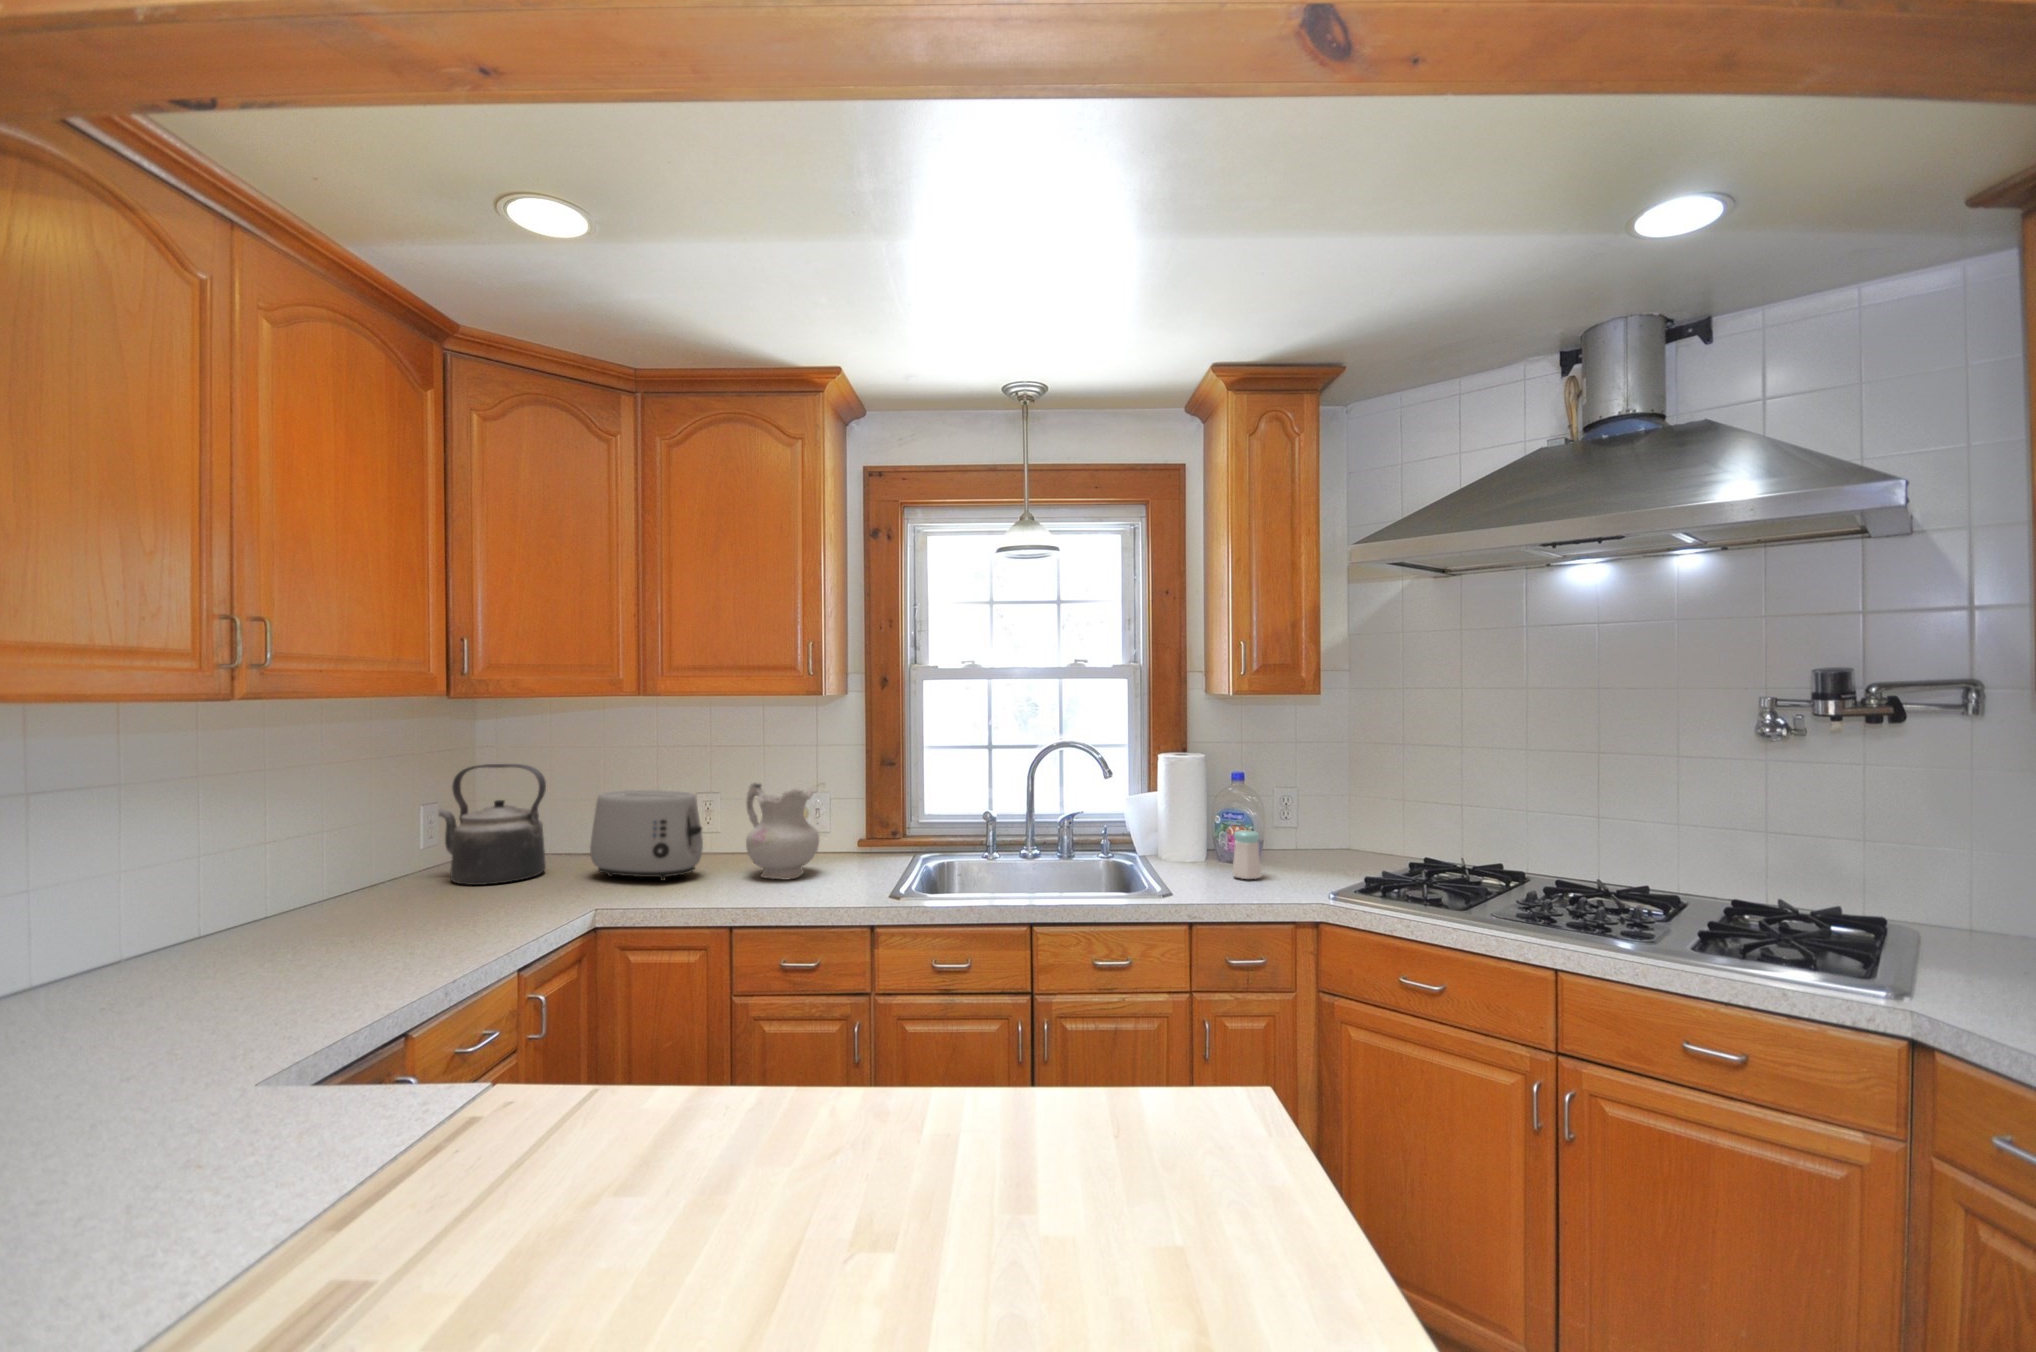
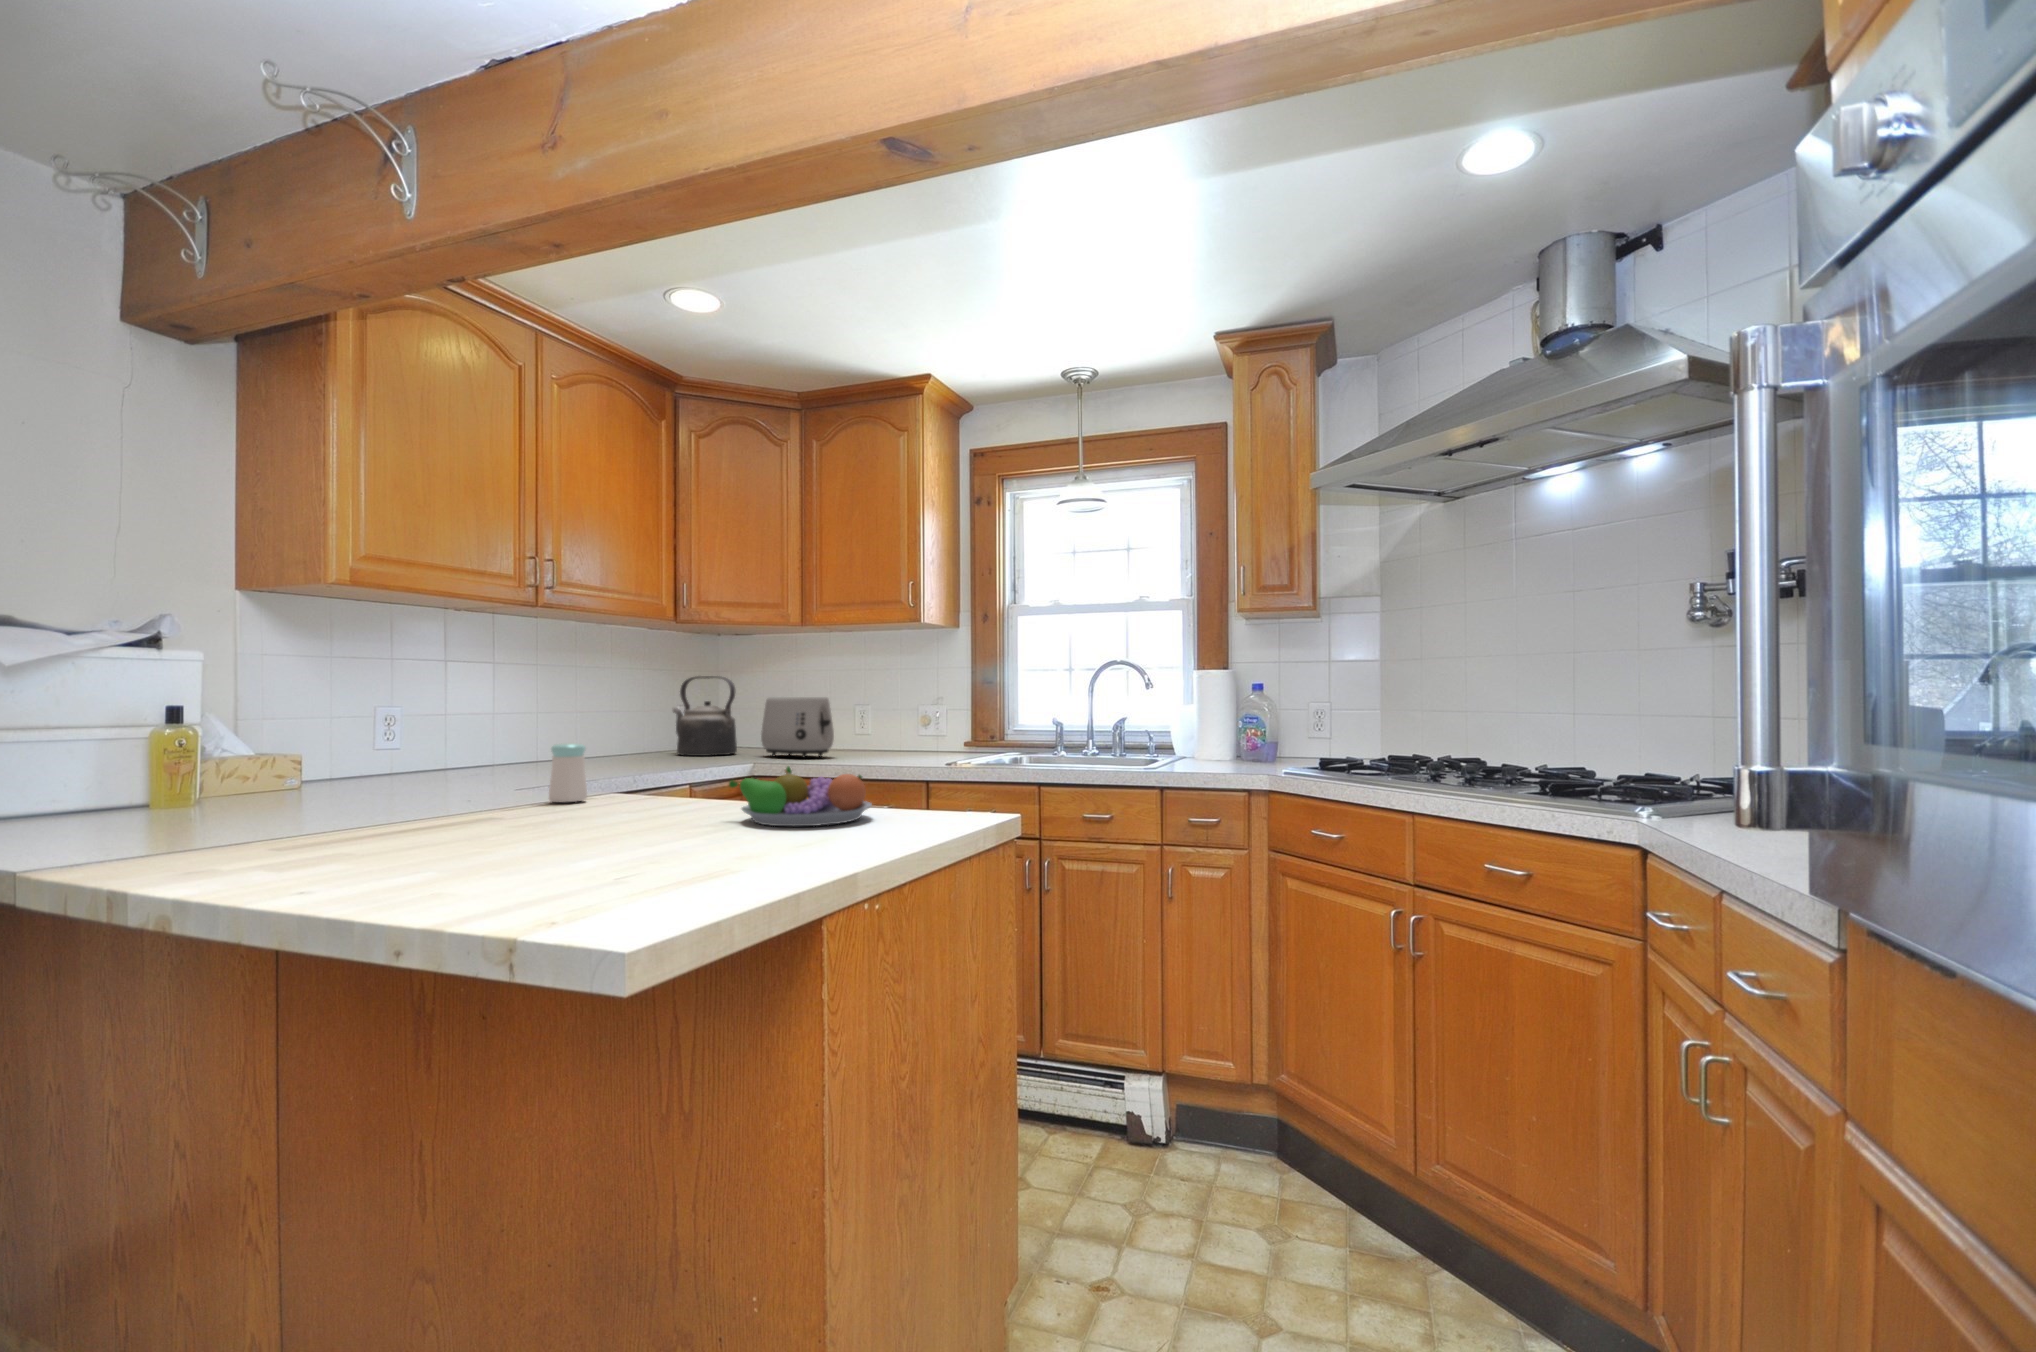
ceramic pitcher: present [746,783,819,880] -> none [860,691,914,760]
salt shaker: present [1233,830,1261,879] -> present [549,743,587,803]
fruit bowl: none [821,1088,1084,1270] -> present [729,766,872,826]

